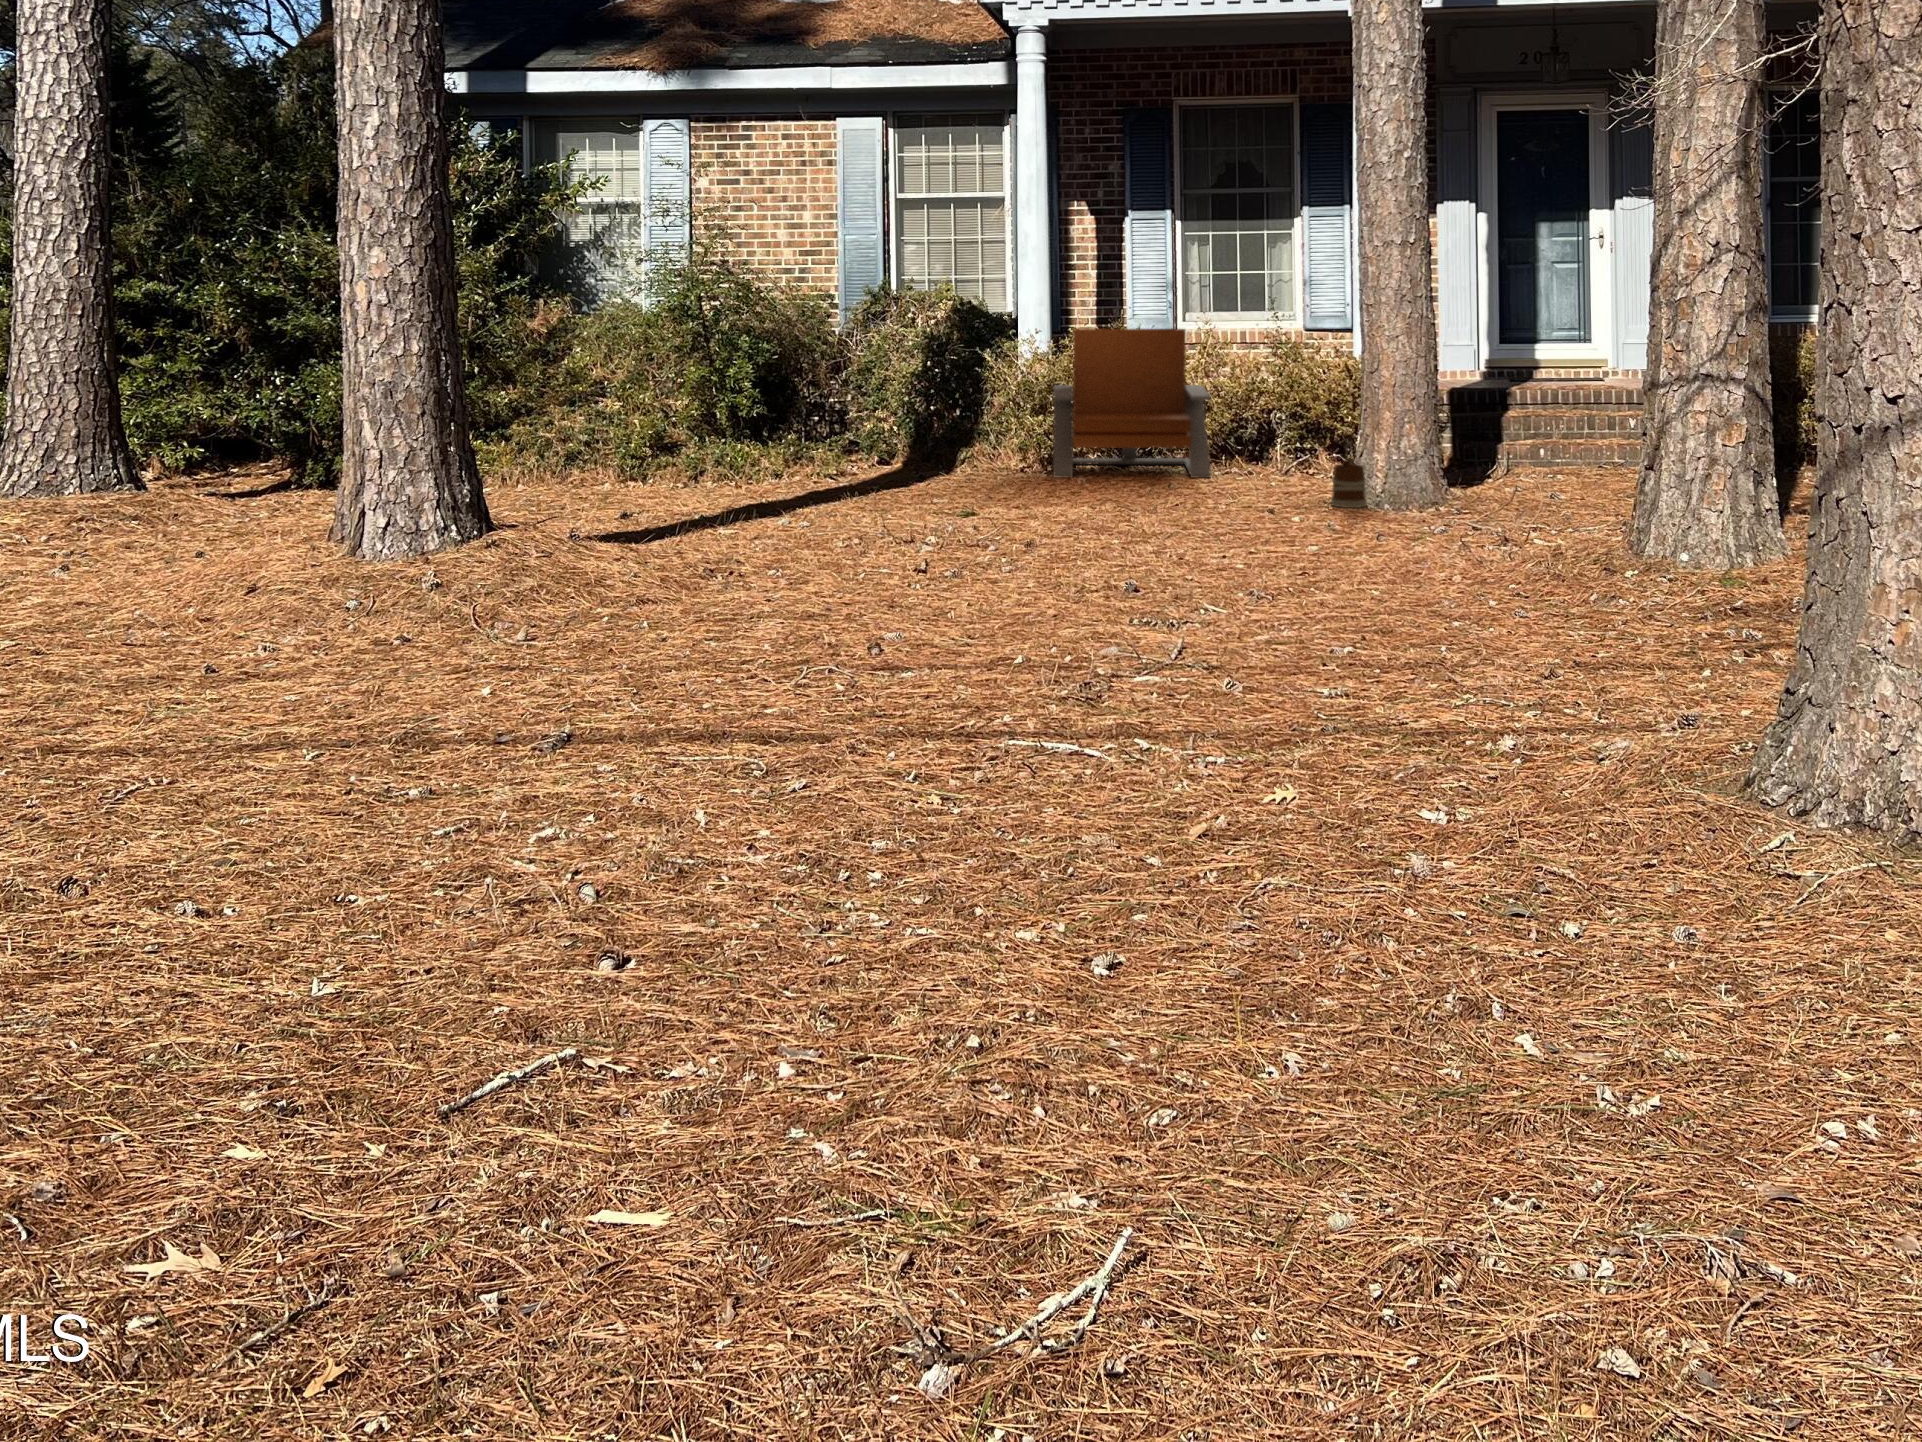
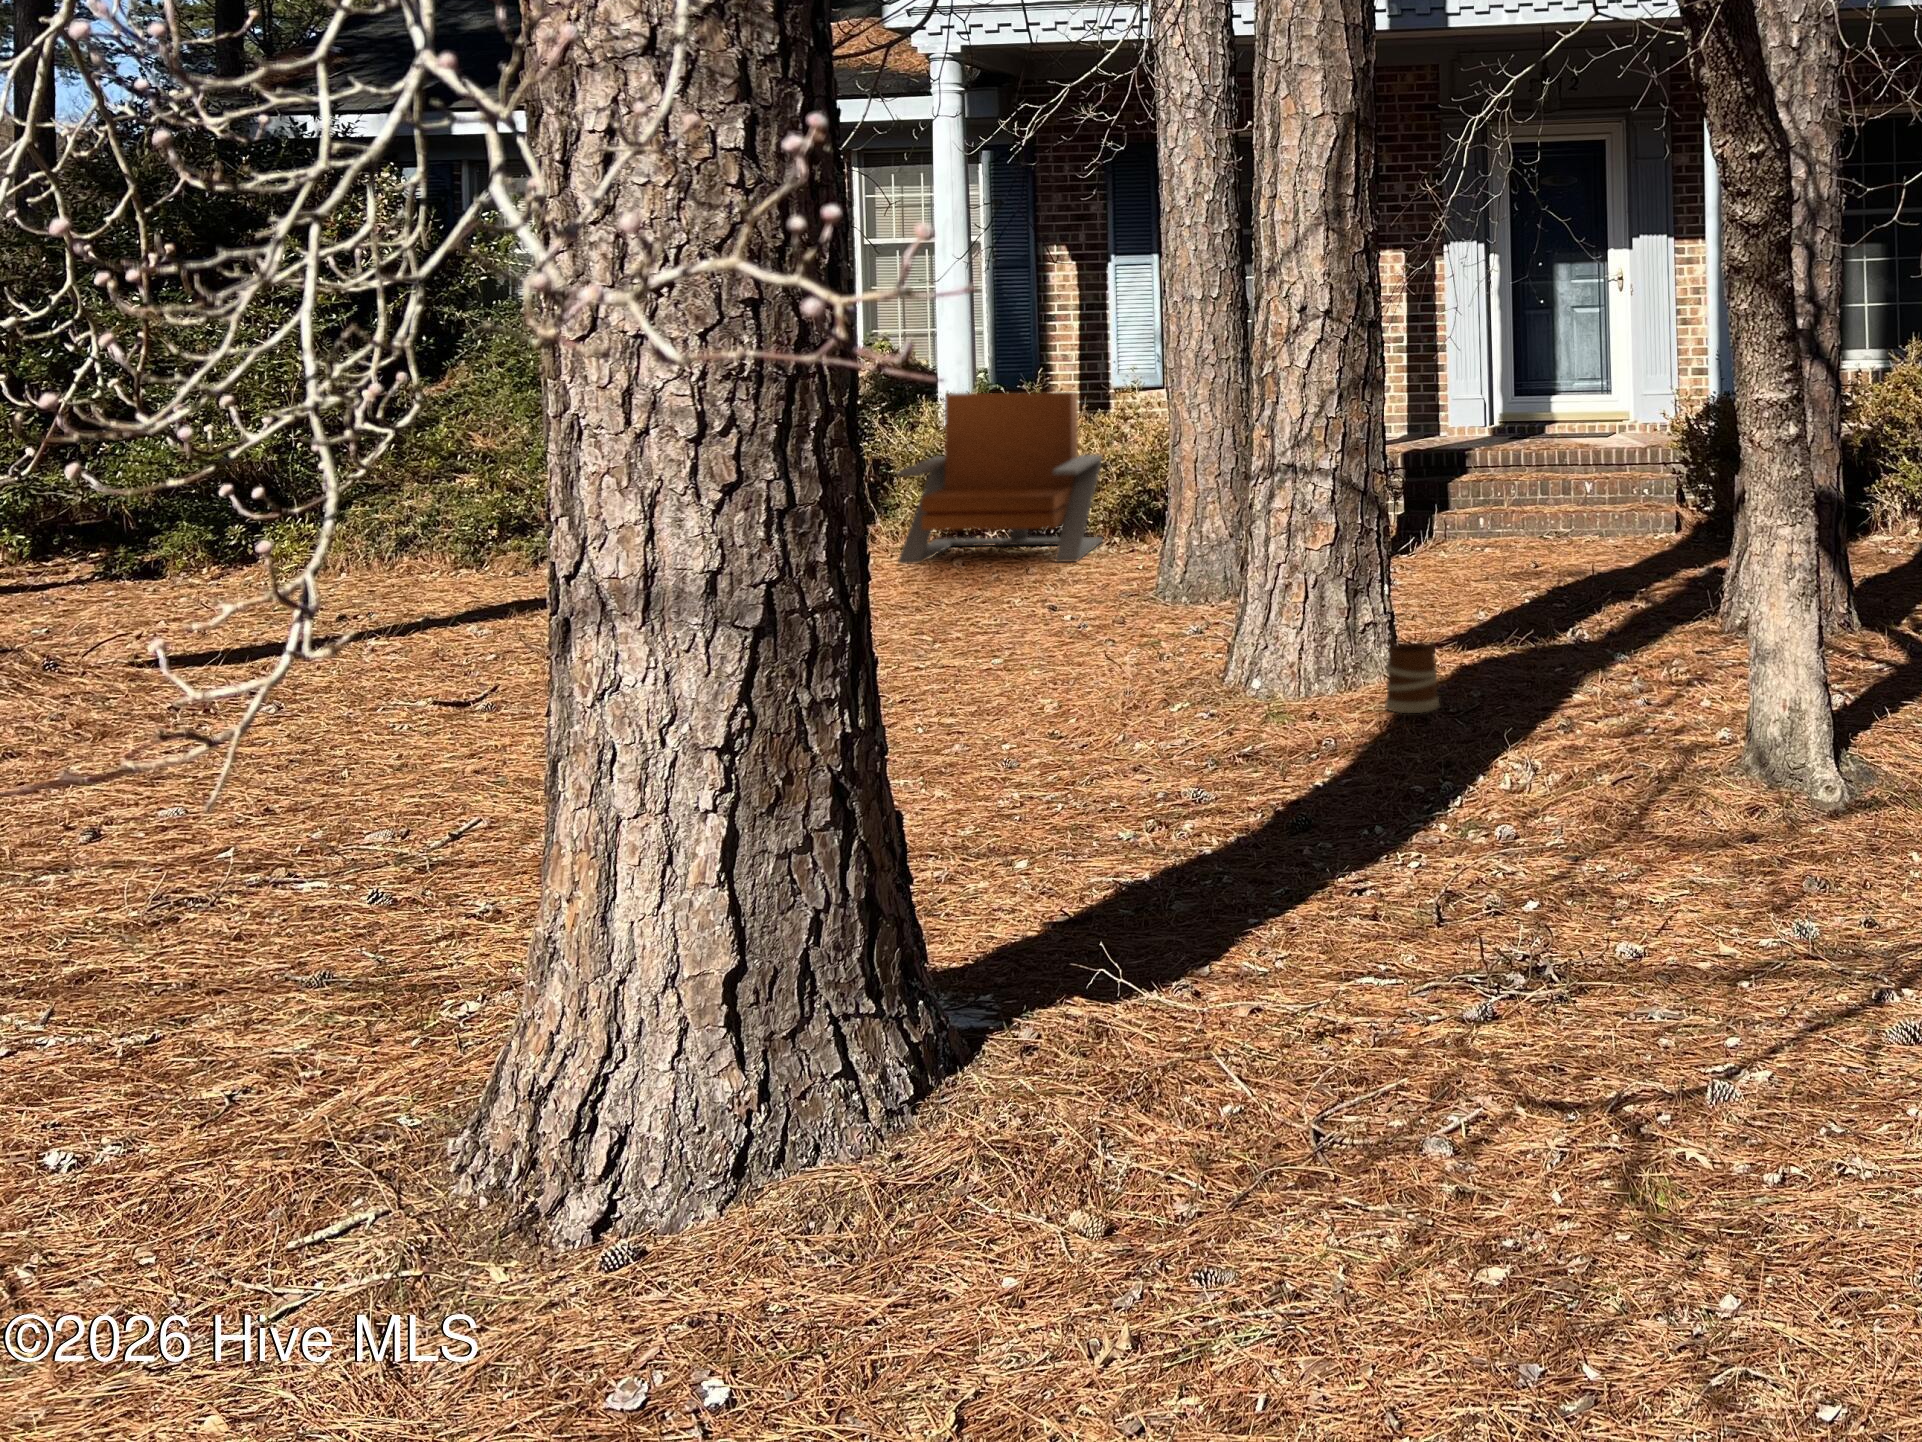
wooden bucket: present [1331,442,1367,508] -> present [1385,611,1439,713]

